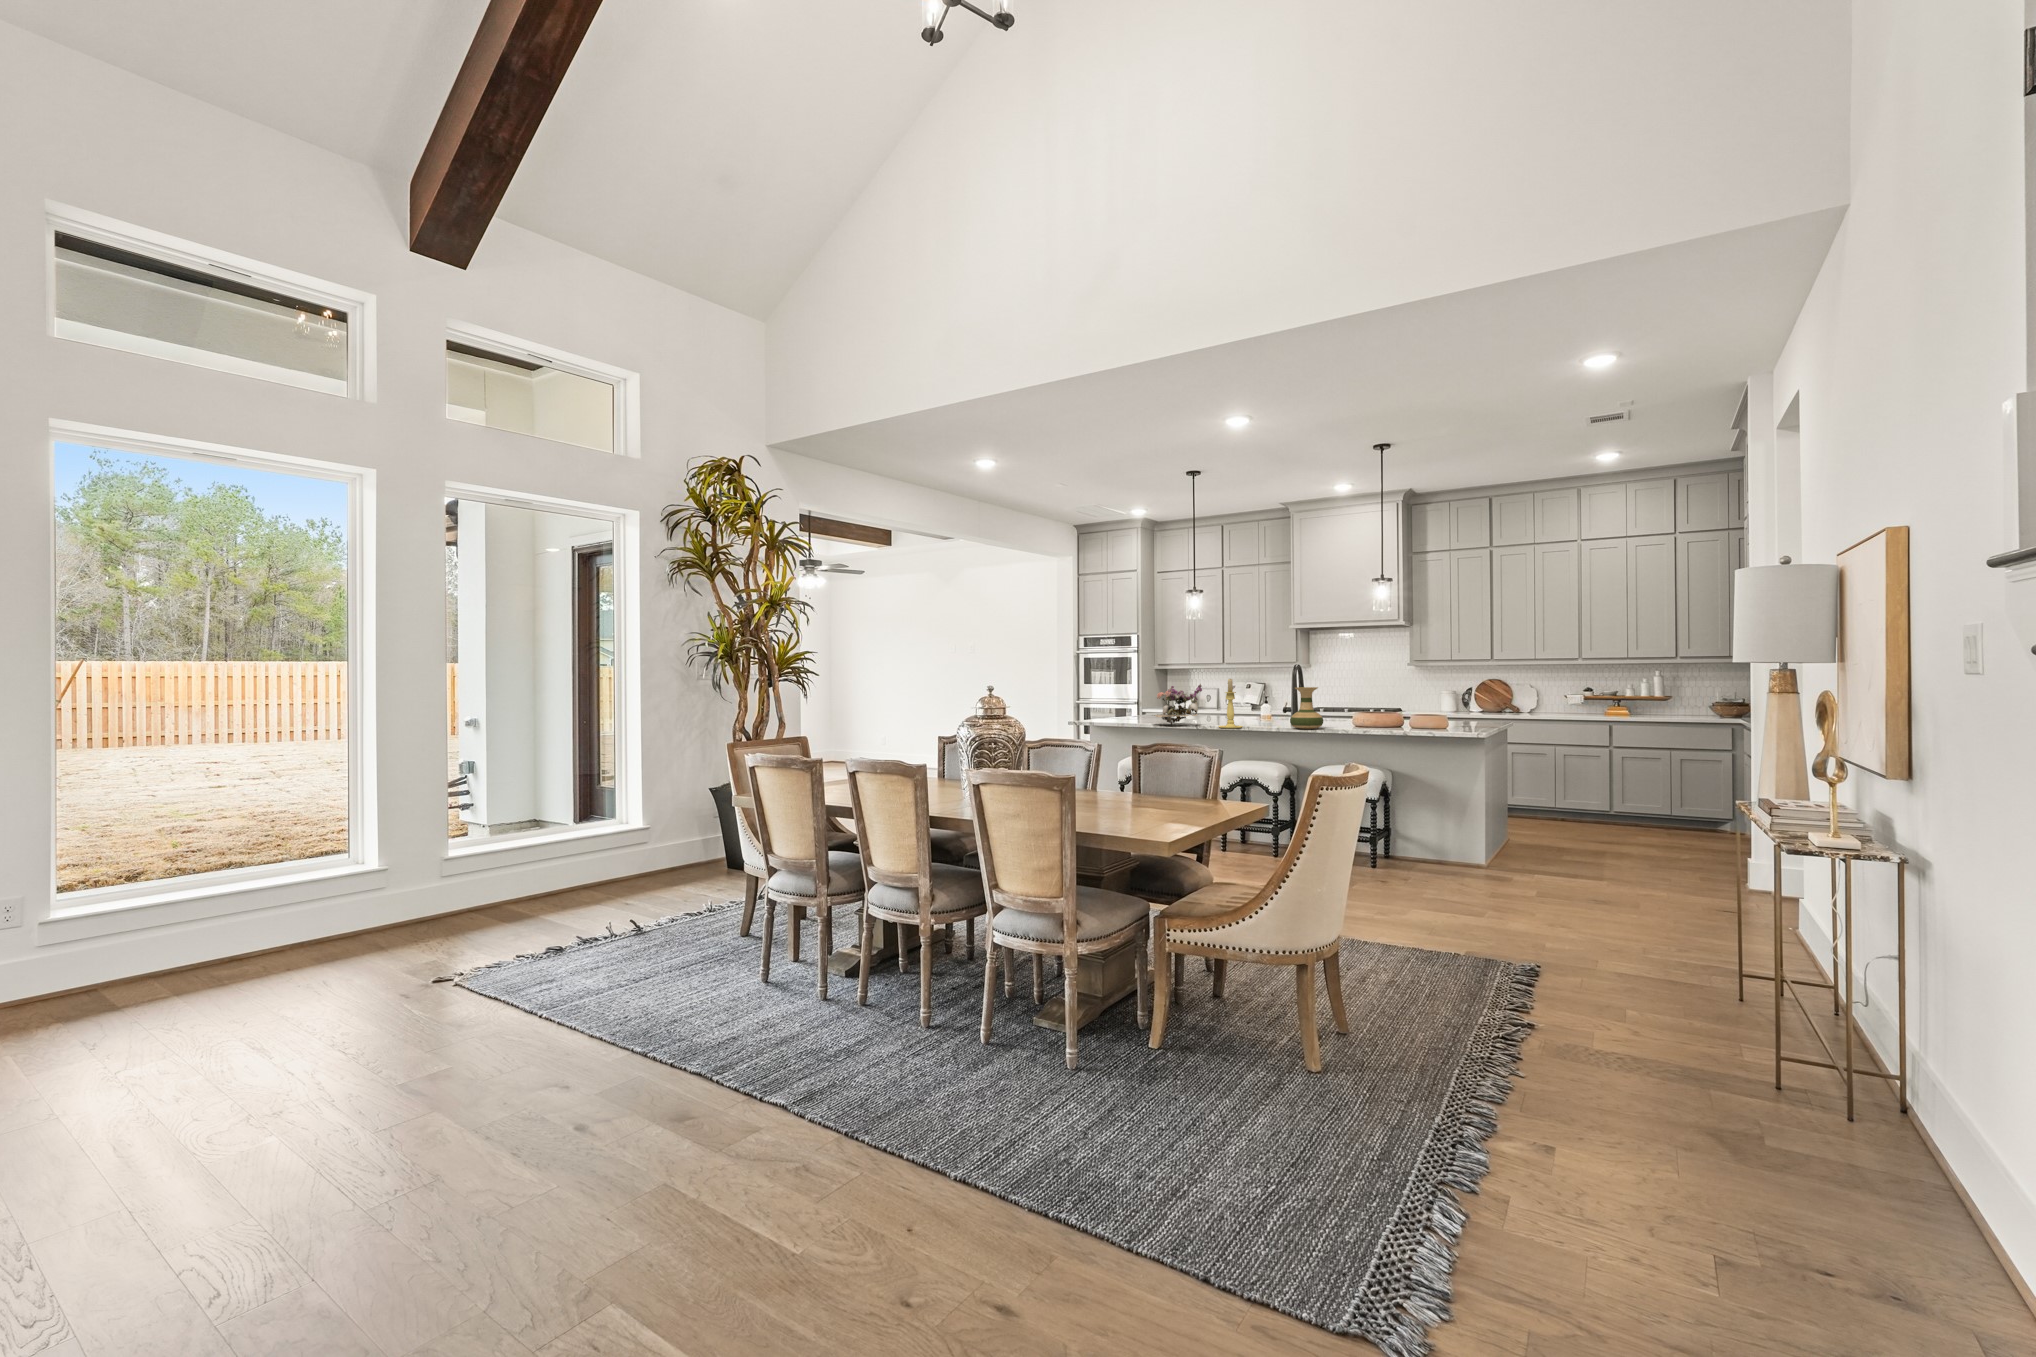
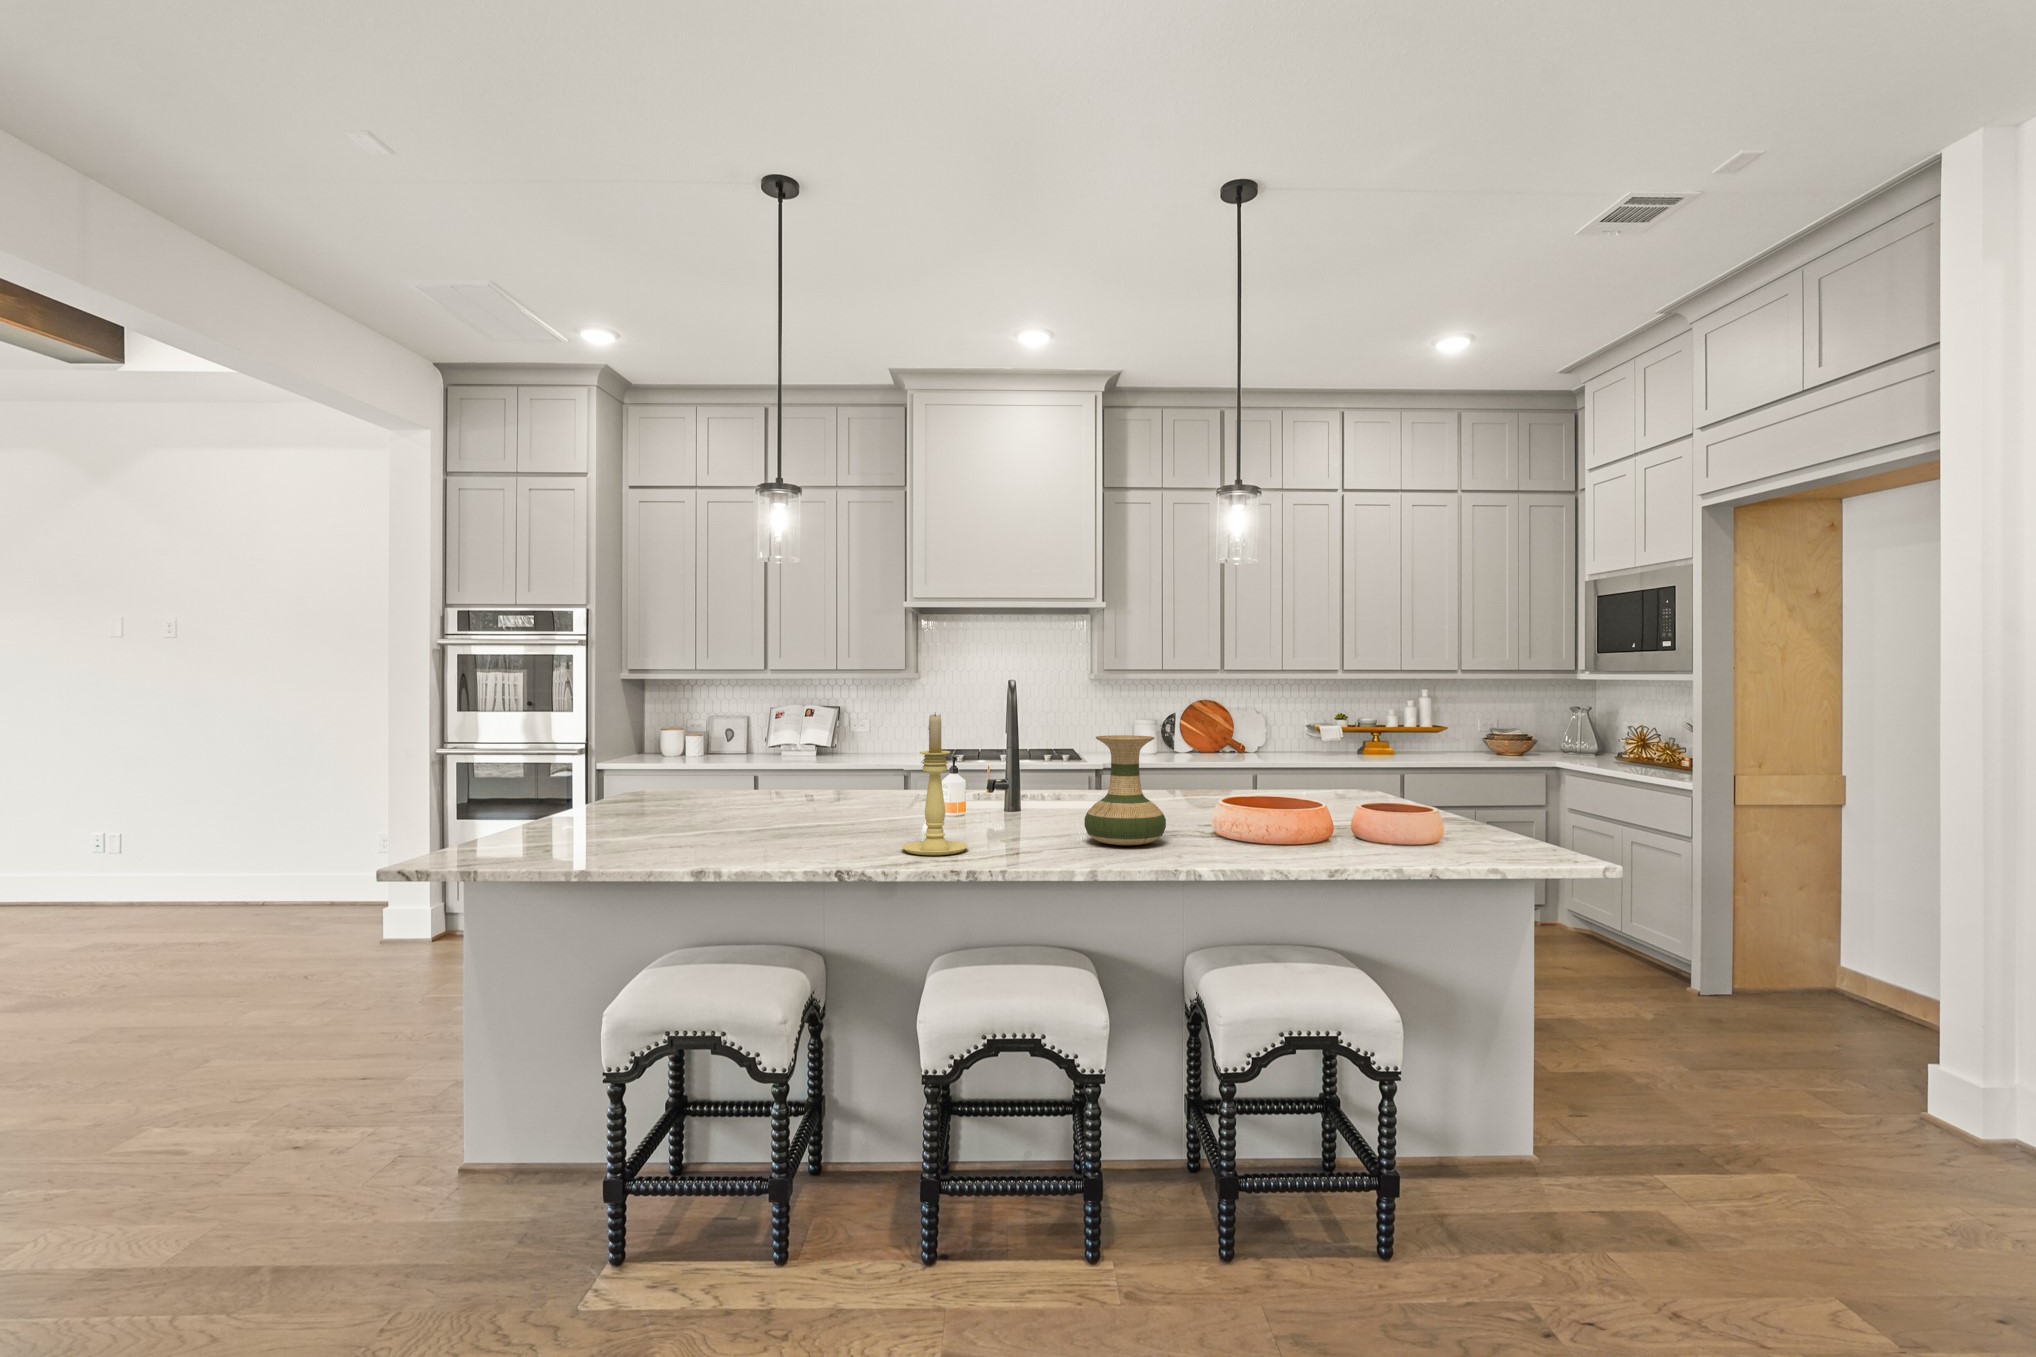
flower arrangement: present [1154,684,1202,724] -> none [691,726,840,841]

